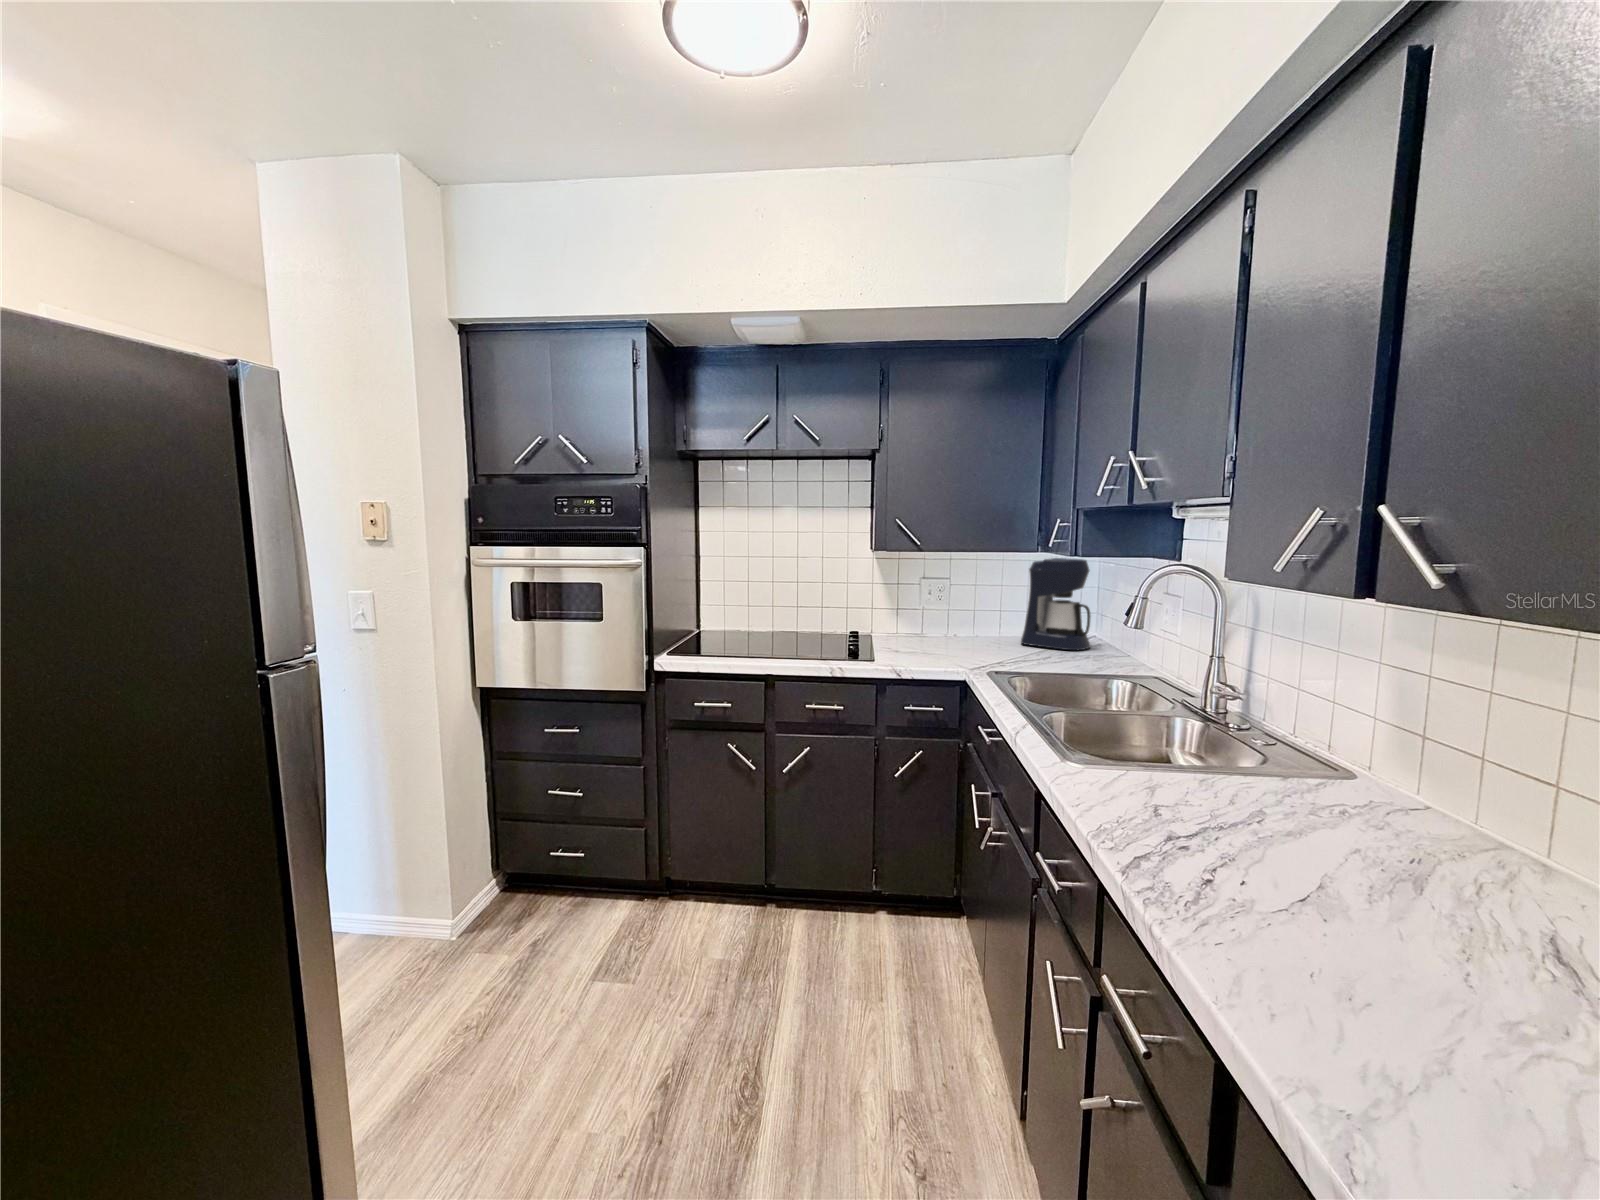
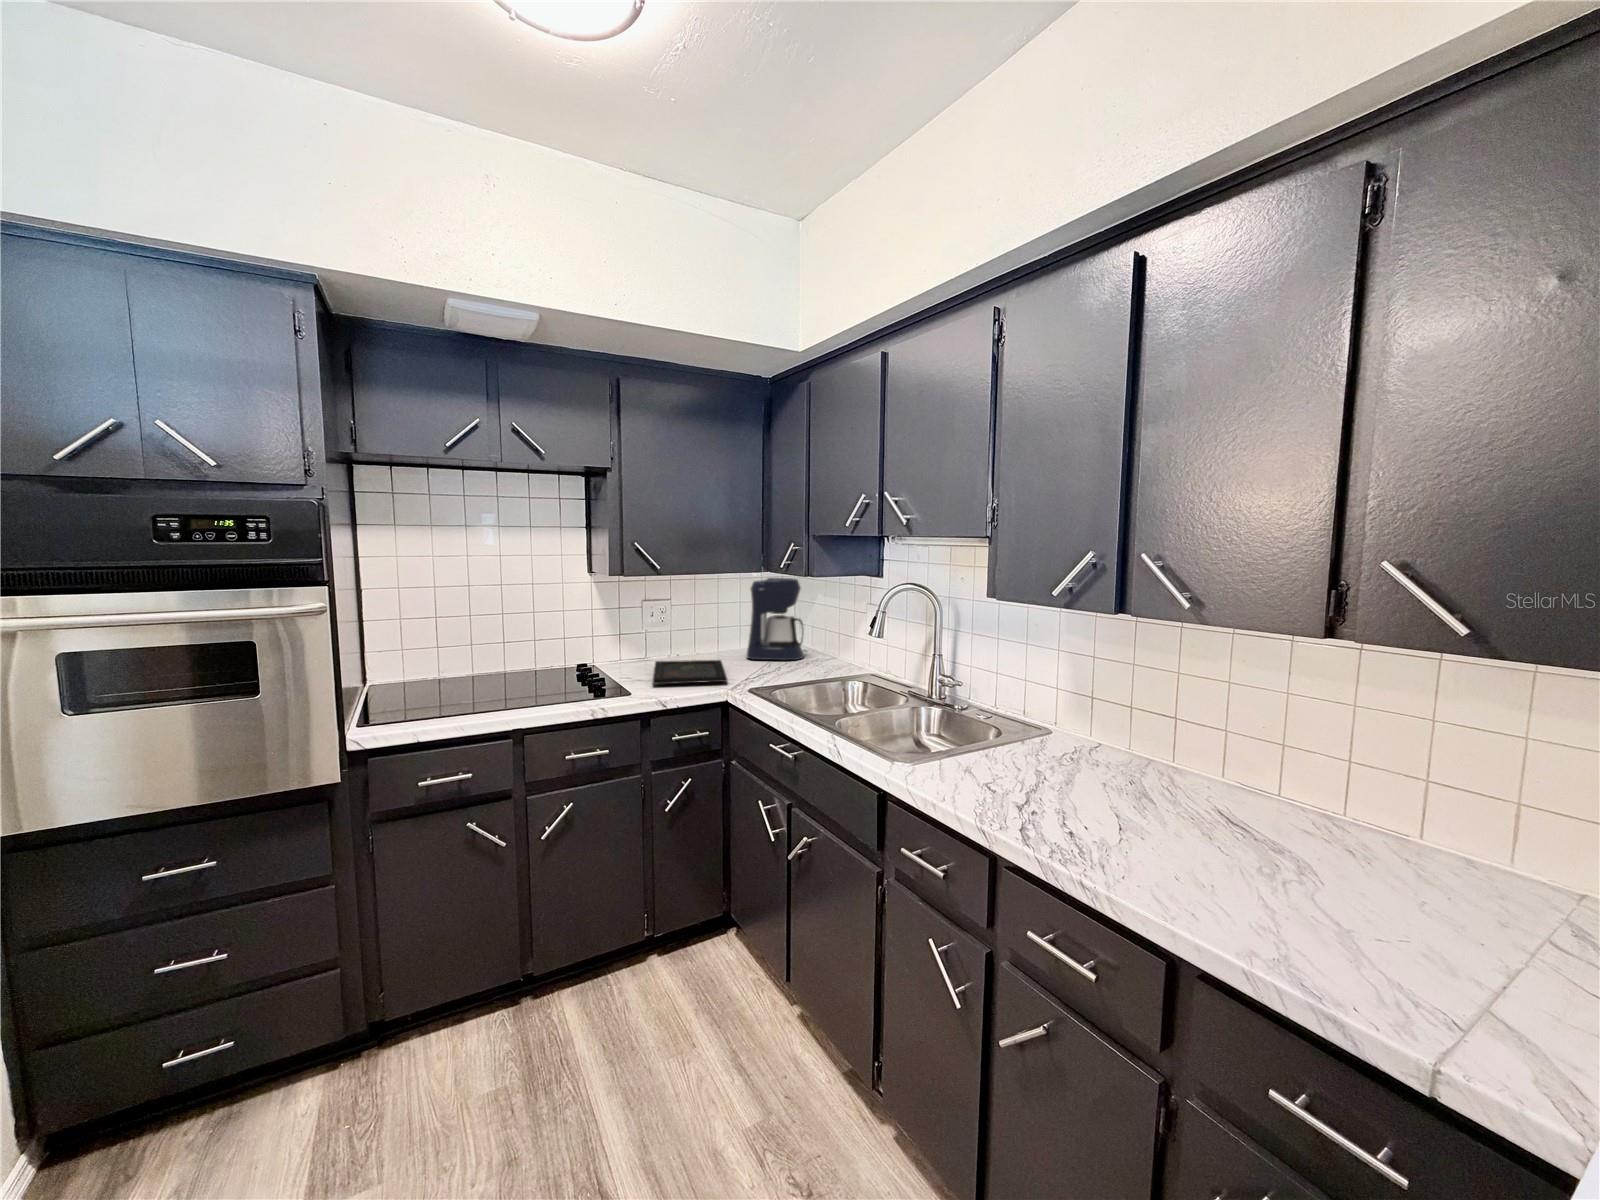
tray: none [897,635,986,660] -> present [653,660,727,684]

